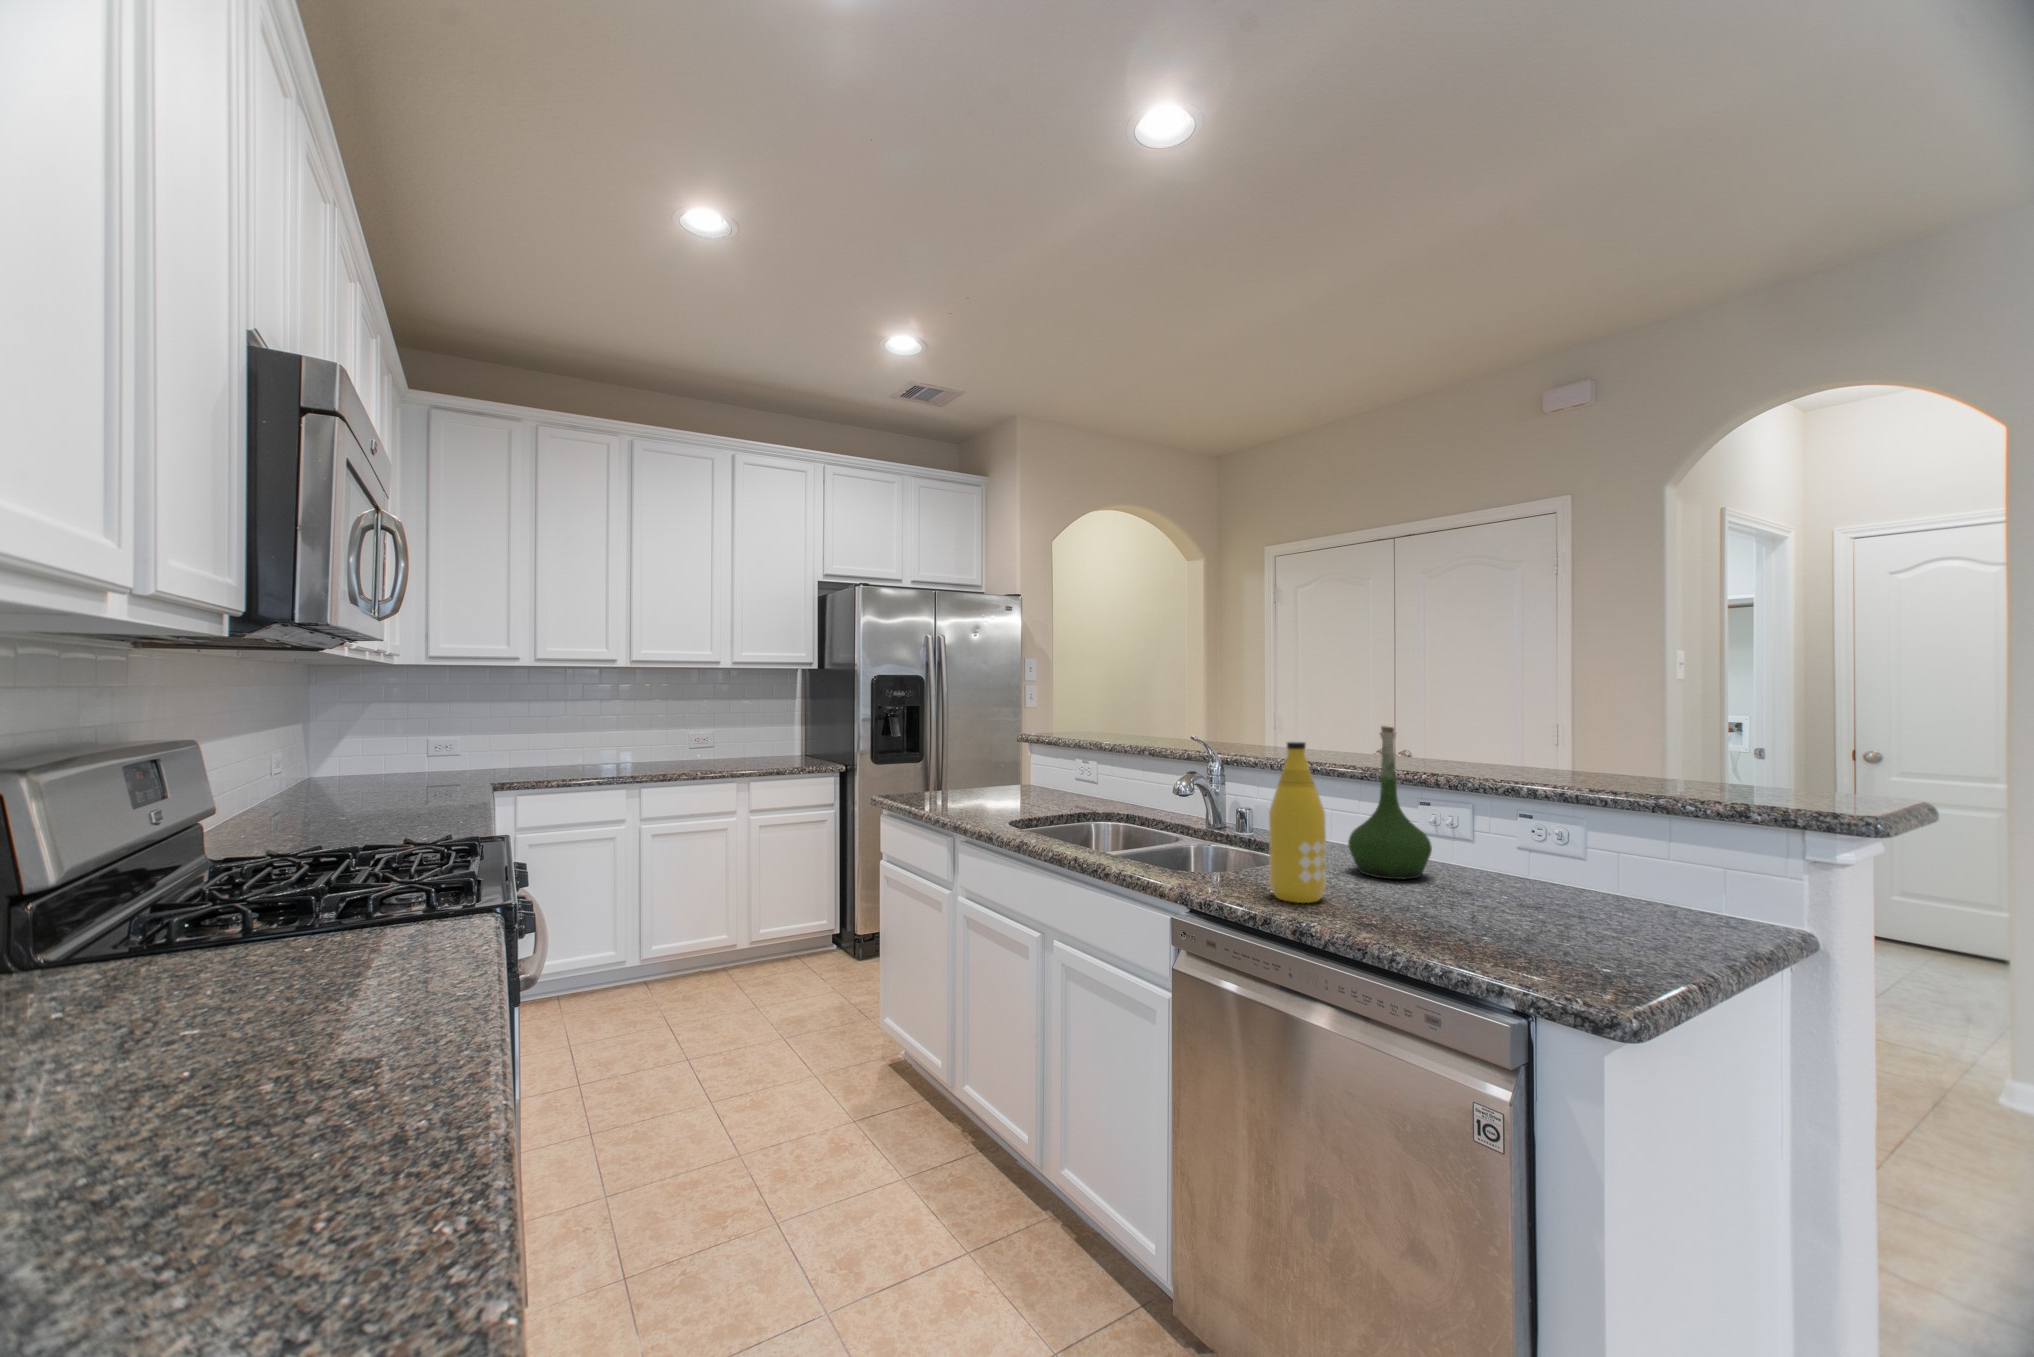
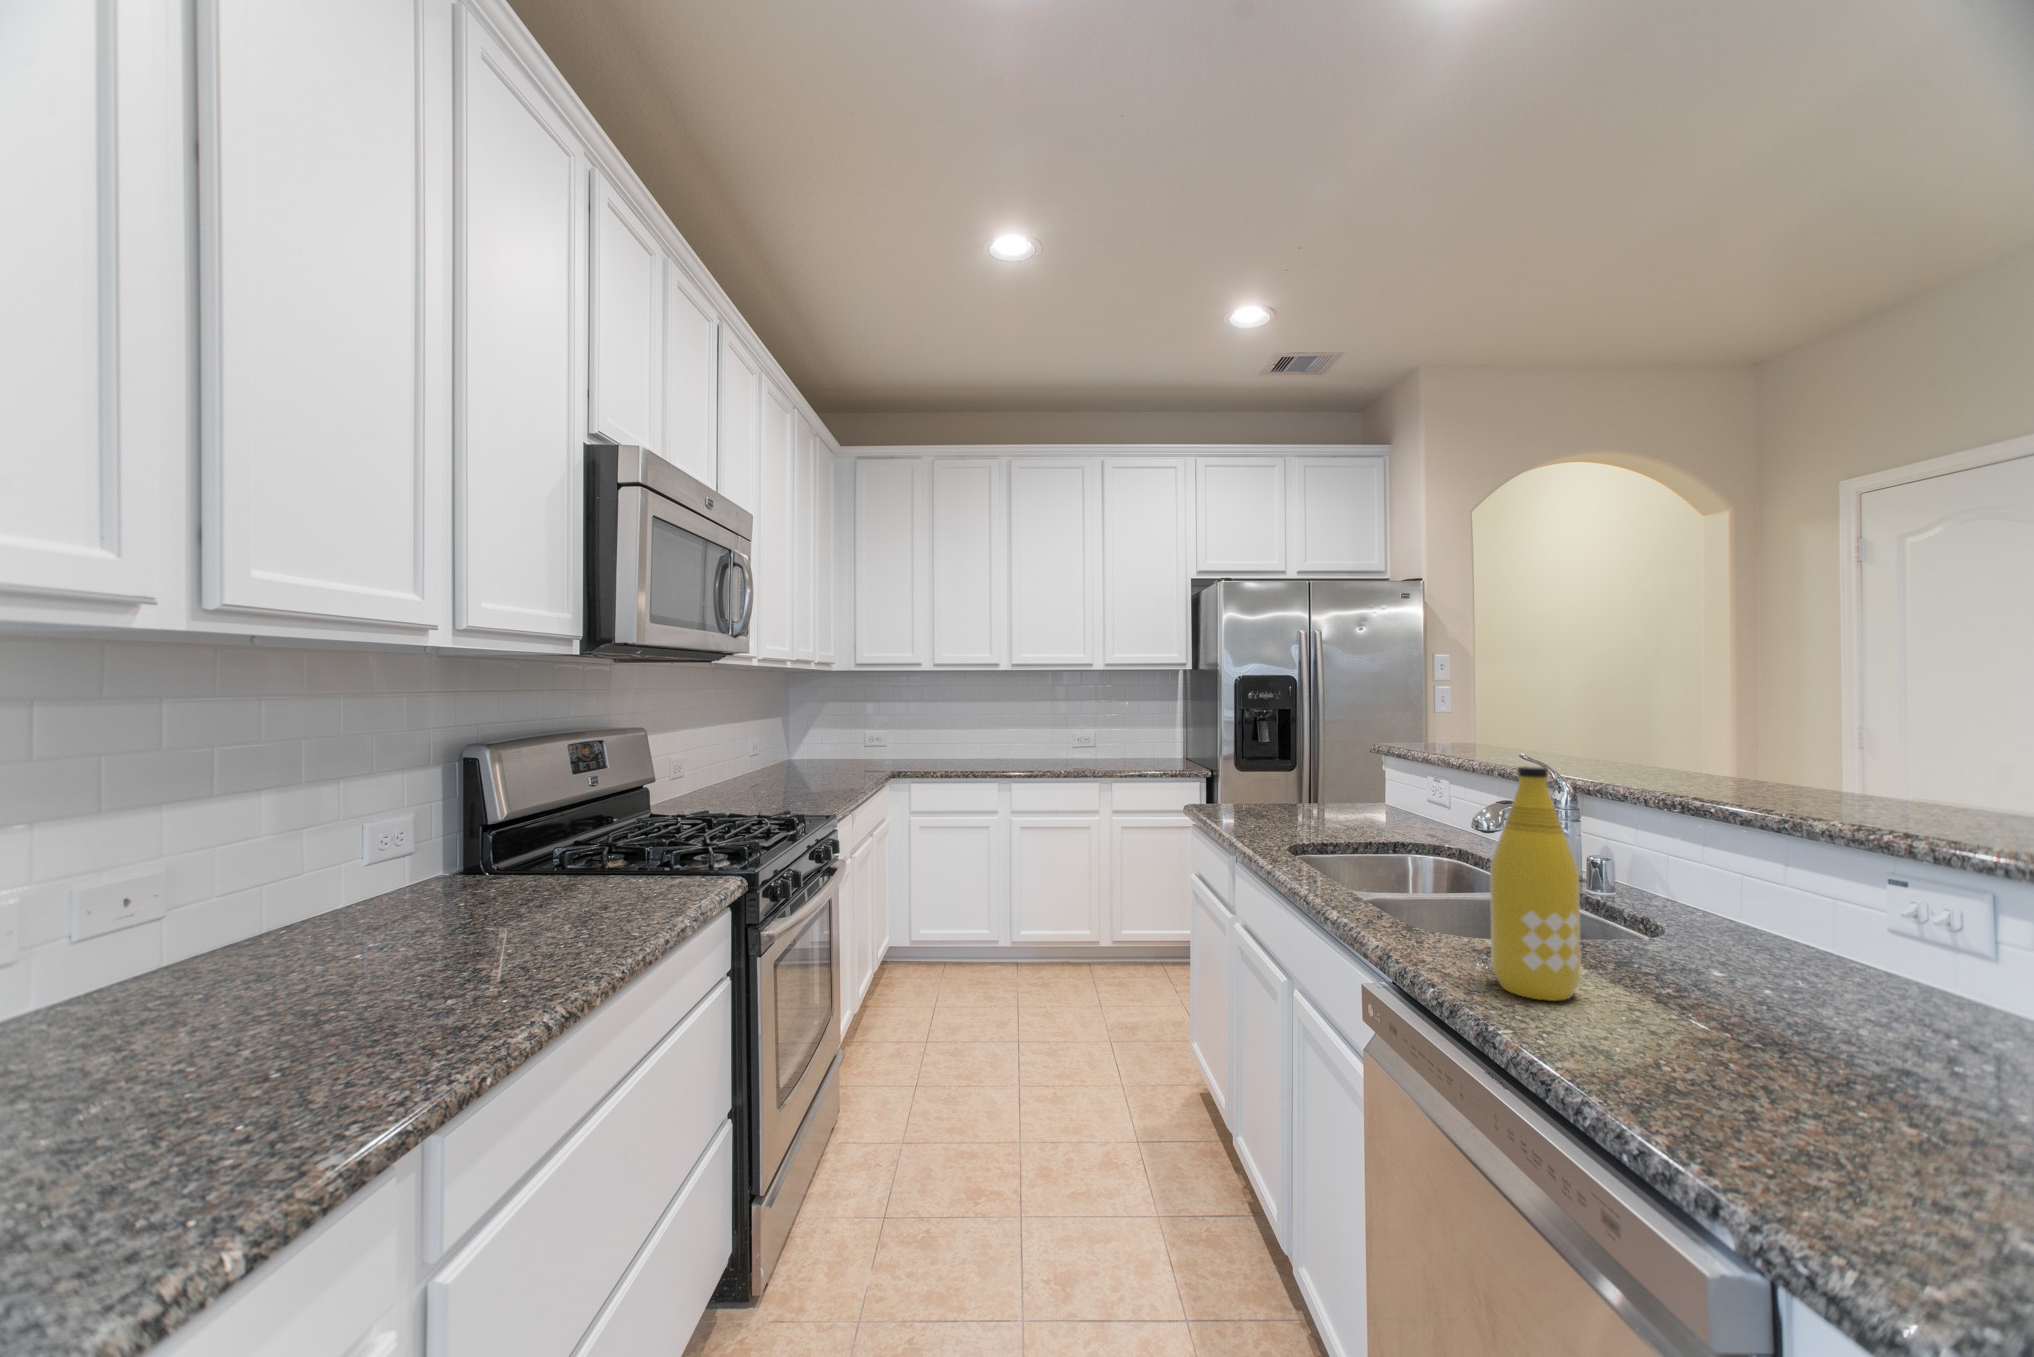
vase: present [1348,726,1432,879] -> none [1689,751,1849,996]

